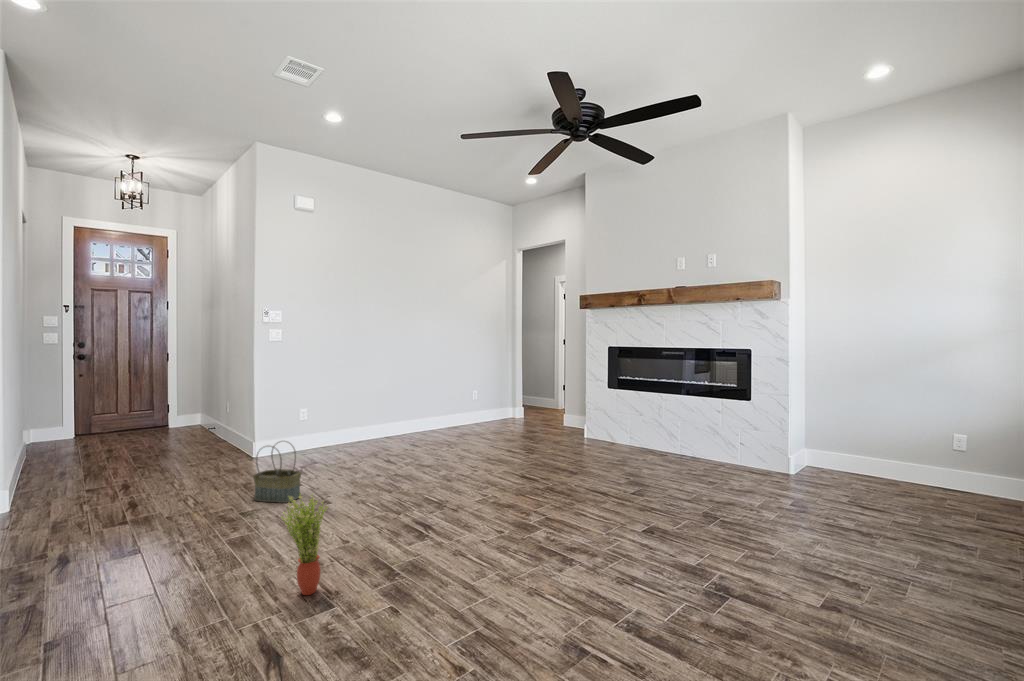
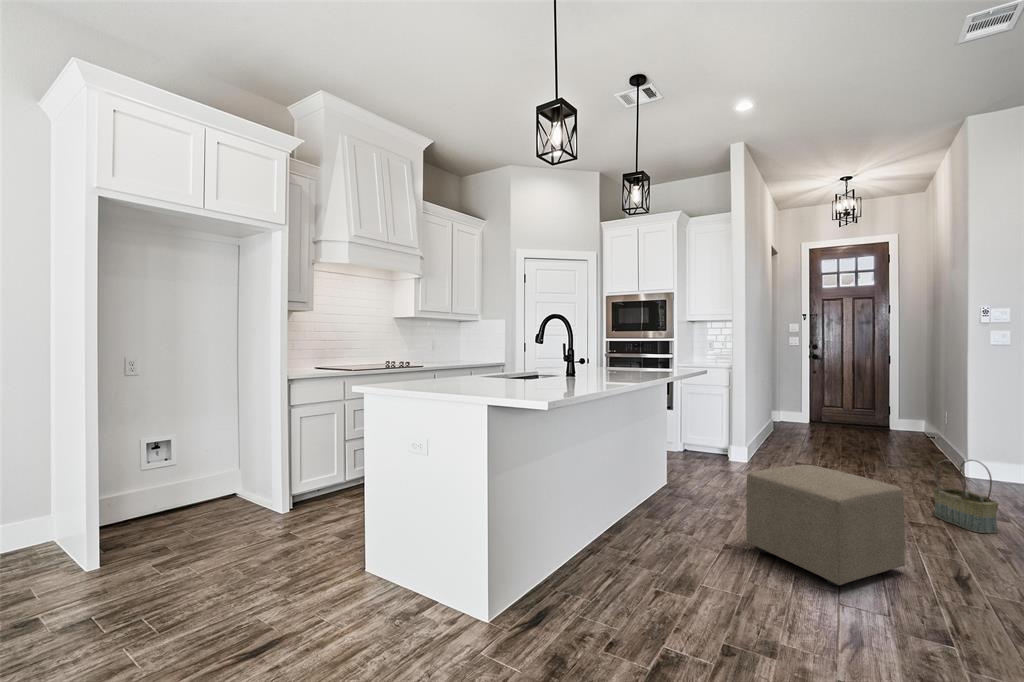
ottoman: none [86,481,267,625] -> present [746,465,905,586]
potted plant: present [281,493,328,595] -> none [894,505,955,622]

